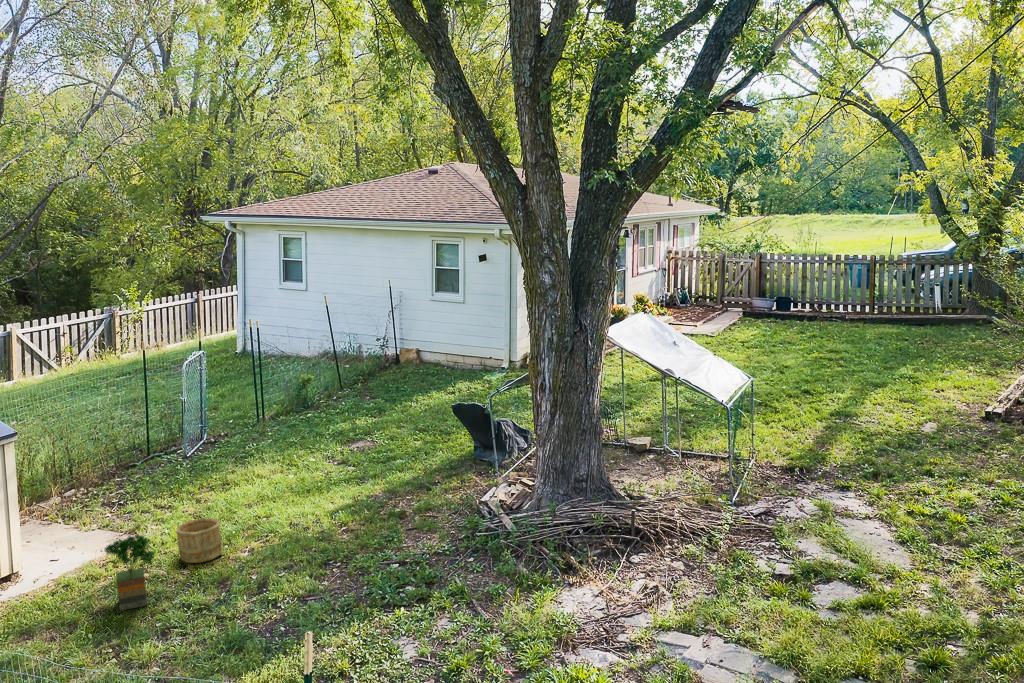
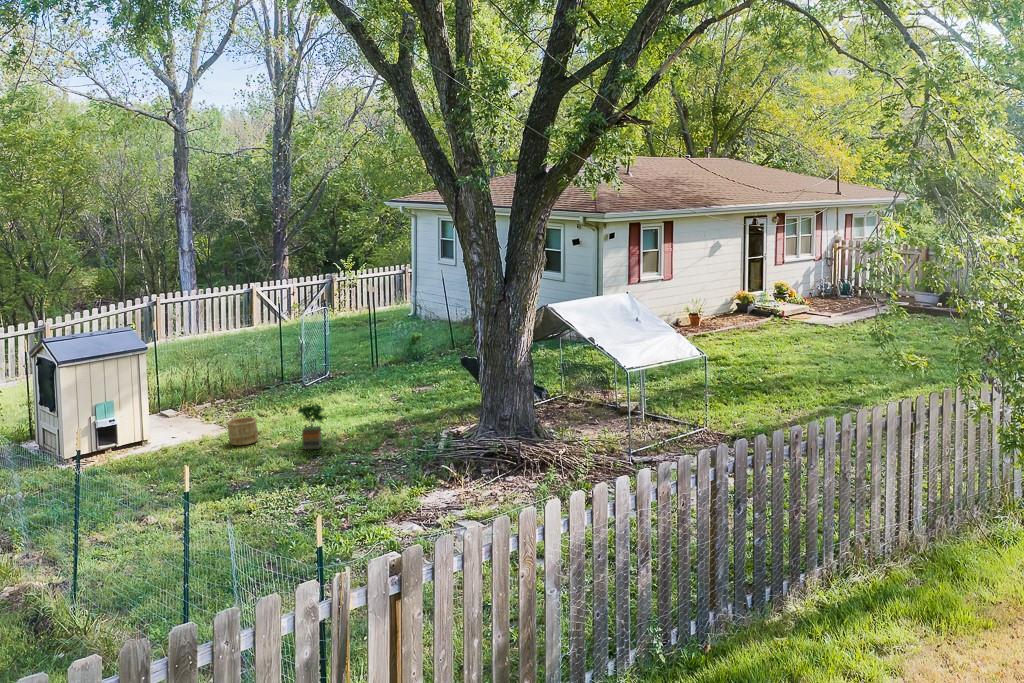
potted tree: present [104,535,155,611] -> present [298,405,326,449]

